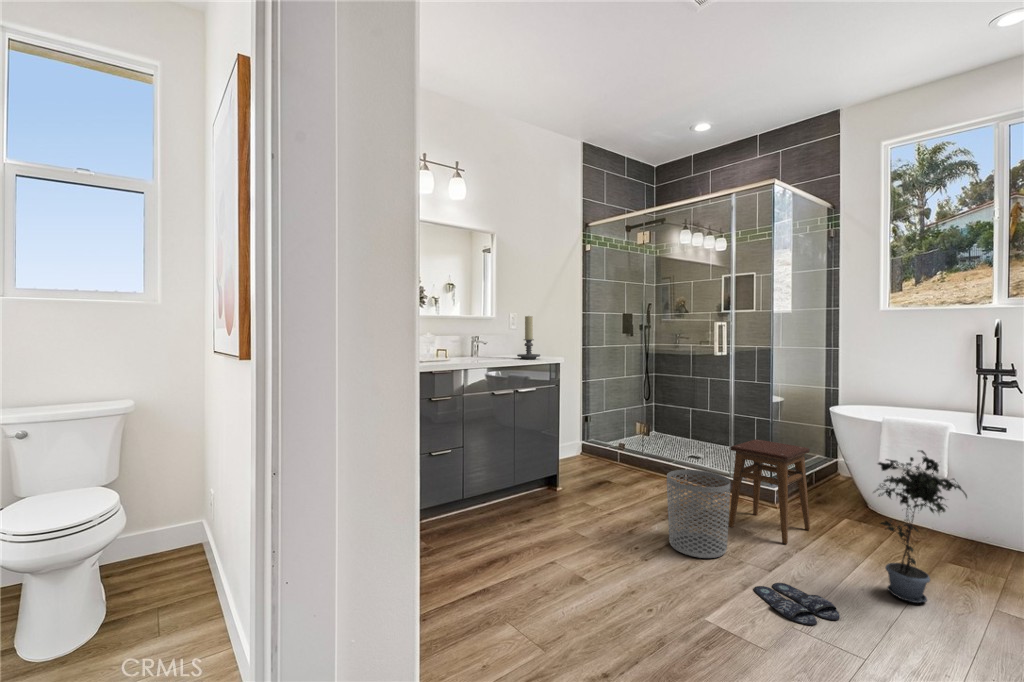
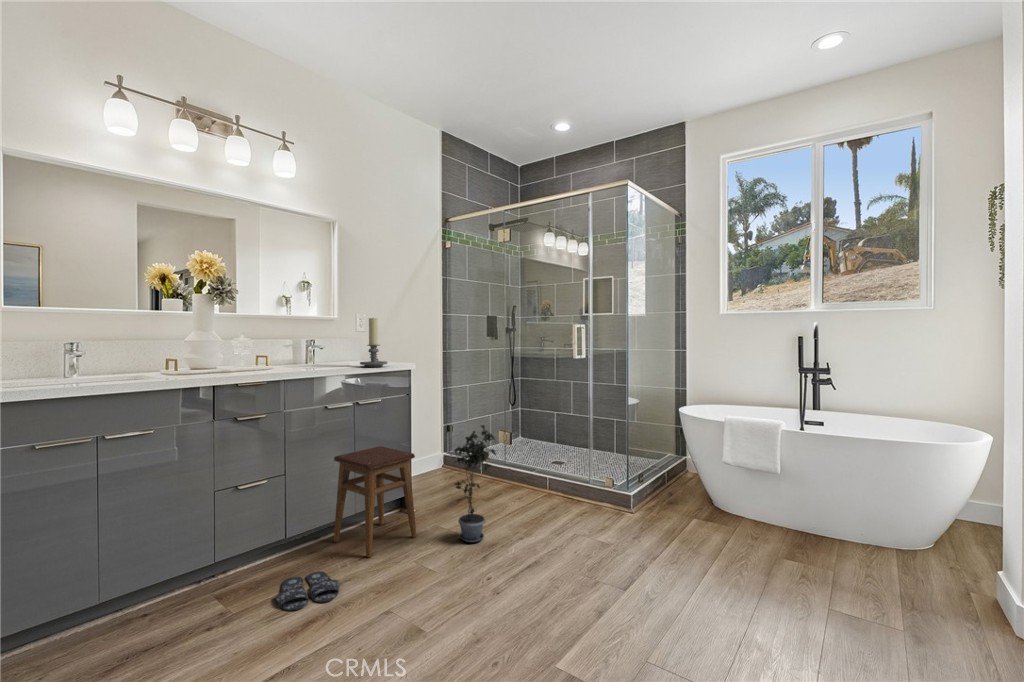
stool: present [729,439,810,544] -> present [334,446,416,557]
potted plant: present [875,450,967,603] -> present [451,425,496,543]
waste bin: present [667,470,730,558] -> none [521,484,586,583]
slippers: present [754,583,840,625] -> present [276,571,339,611]

